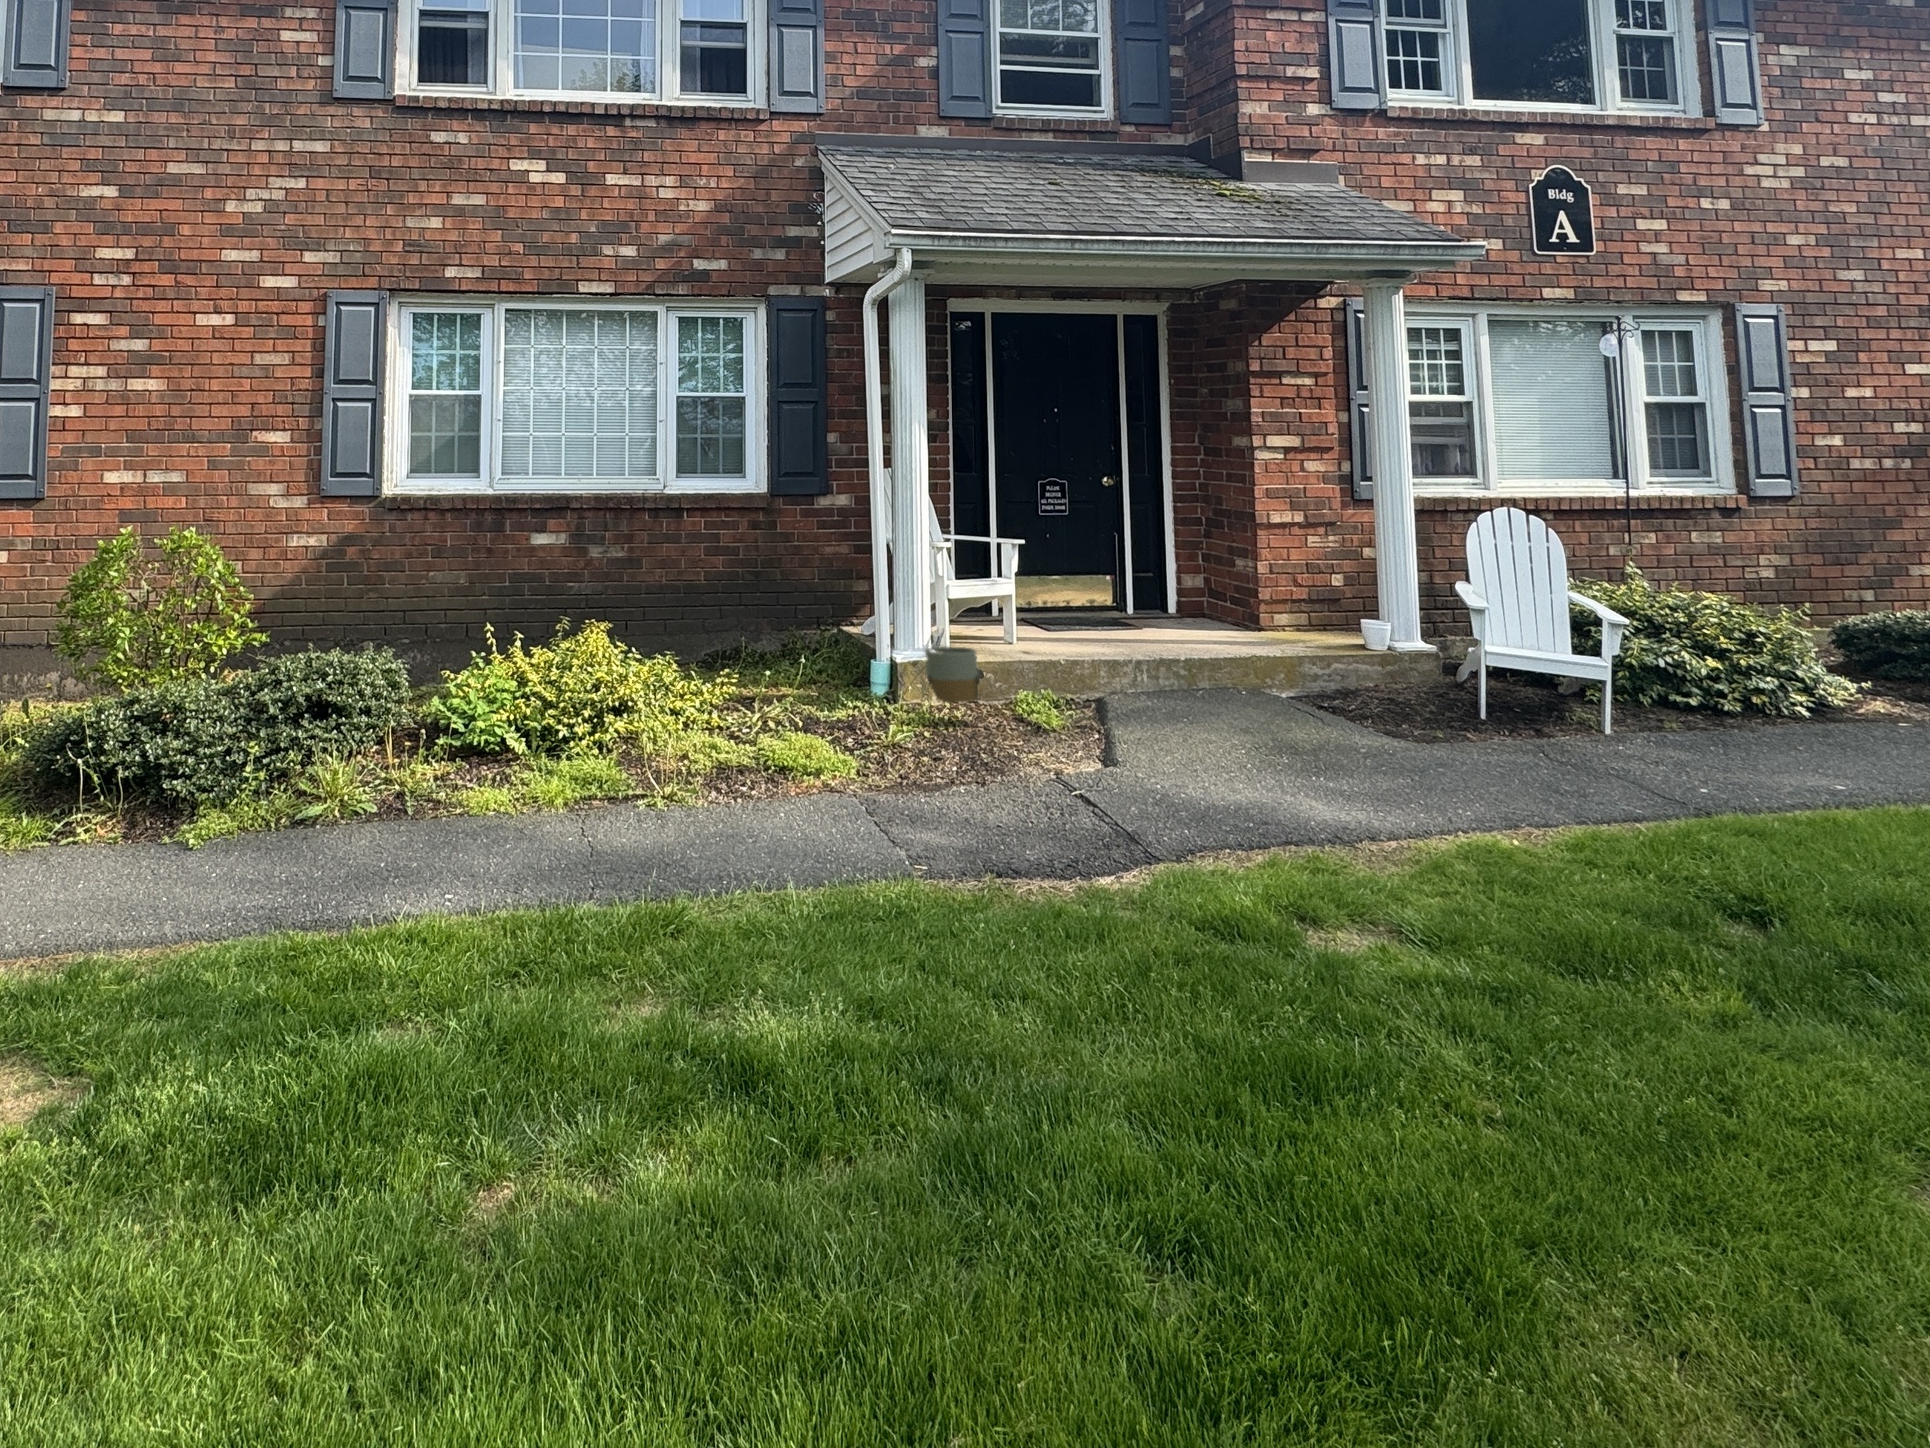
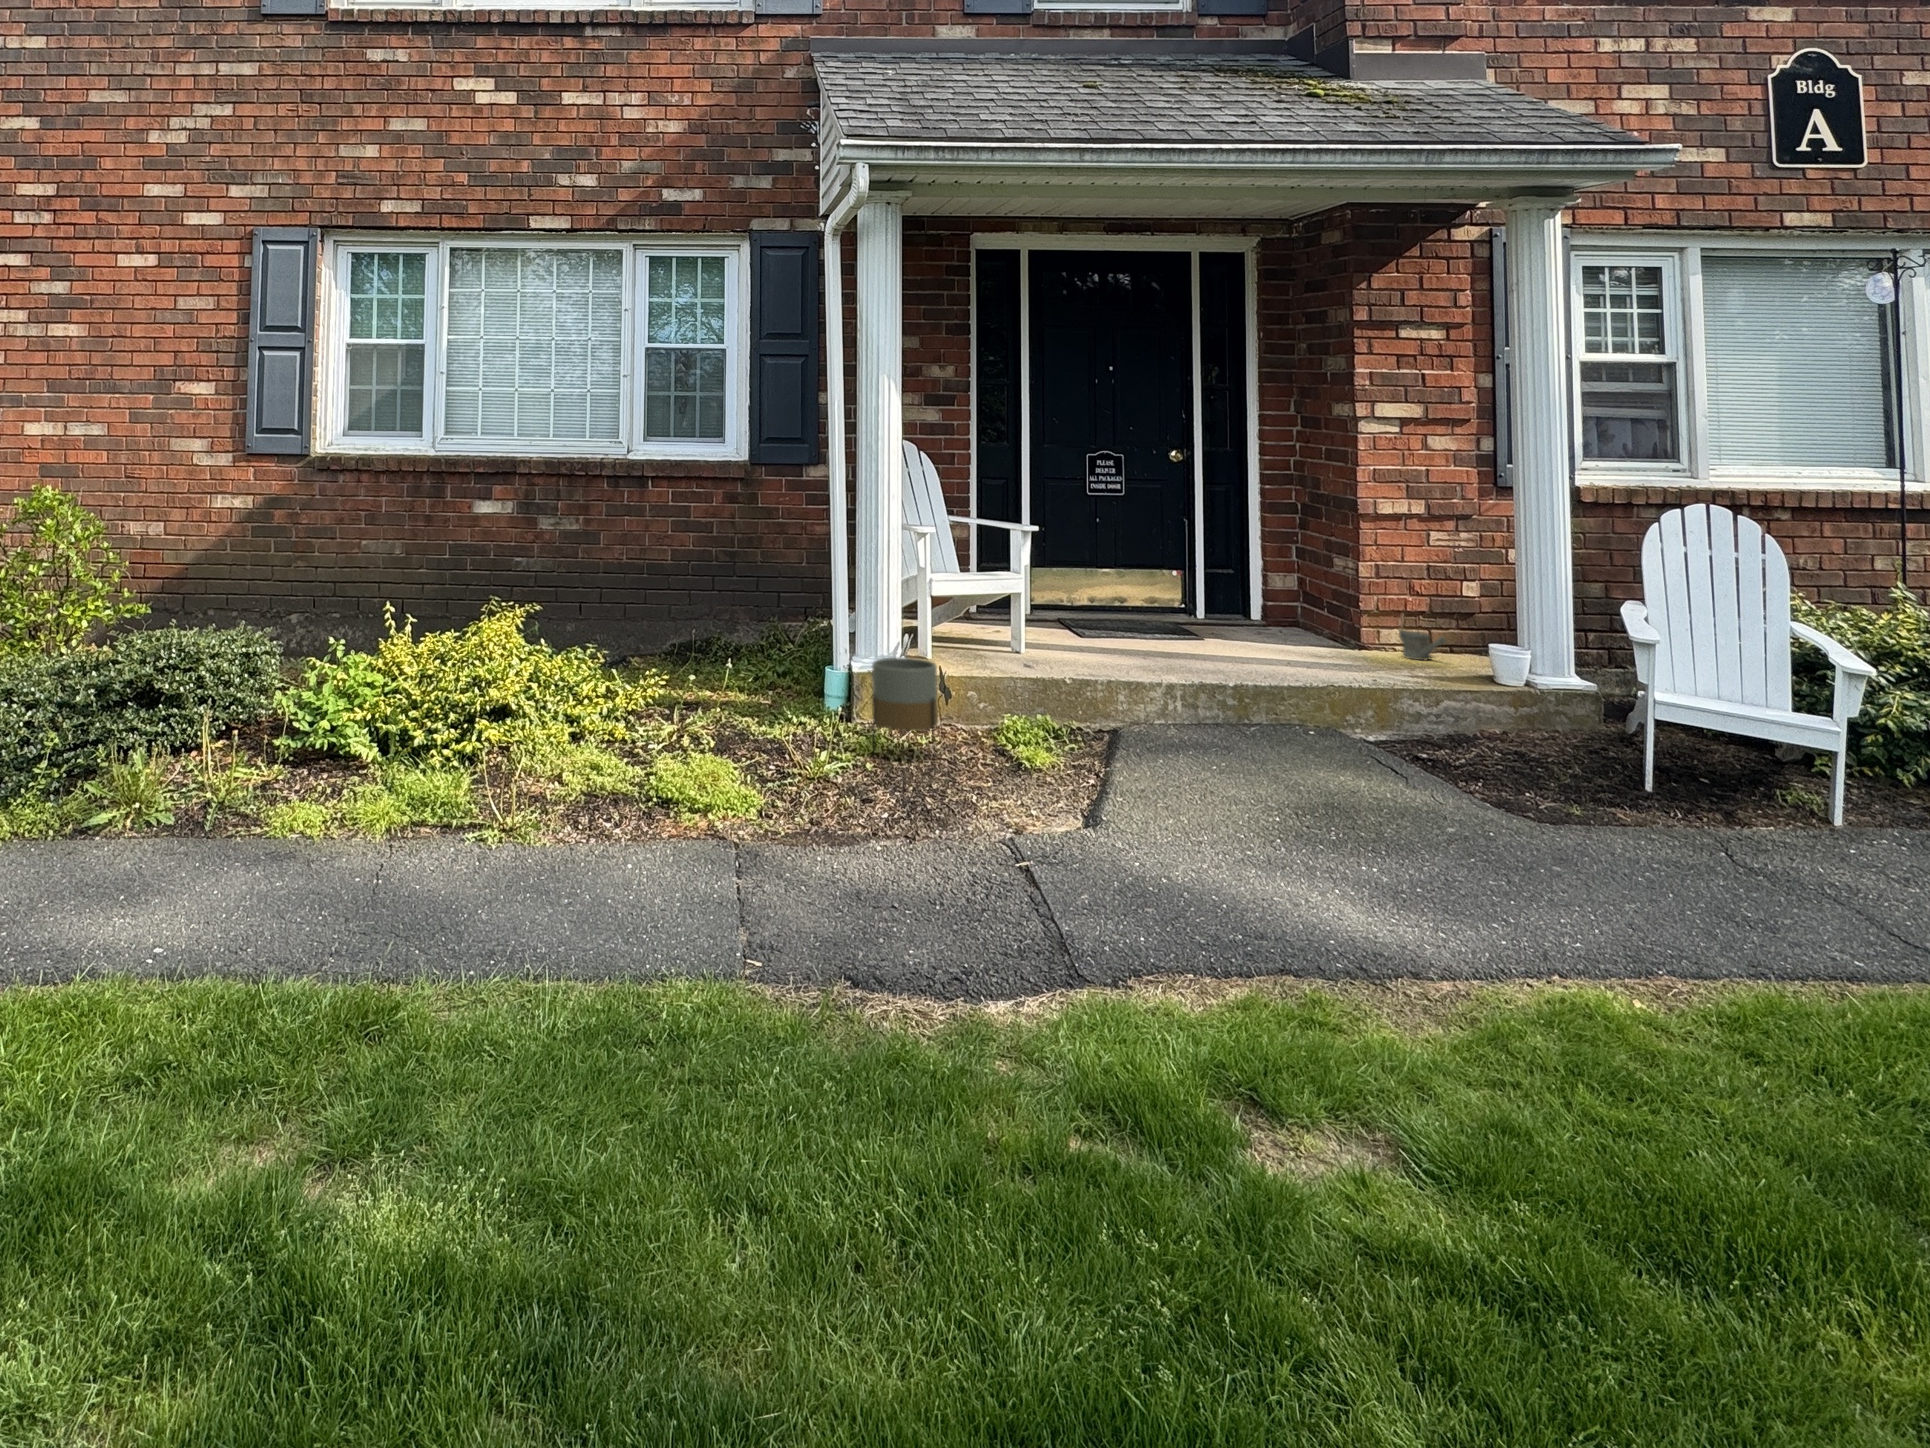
watering can: none [1290,616,1329,638] -> present [1399,630,1446,660]

